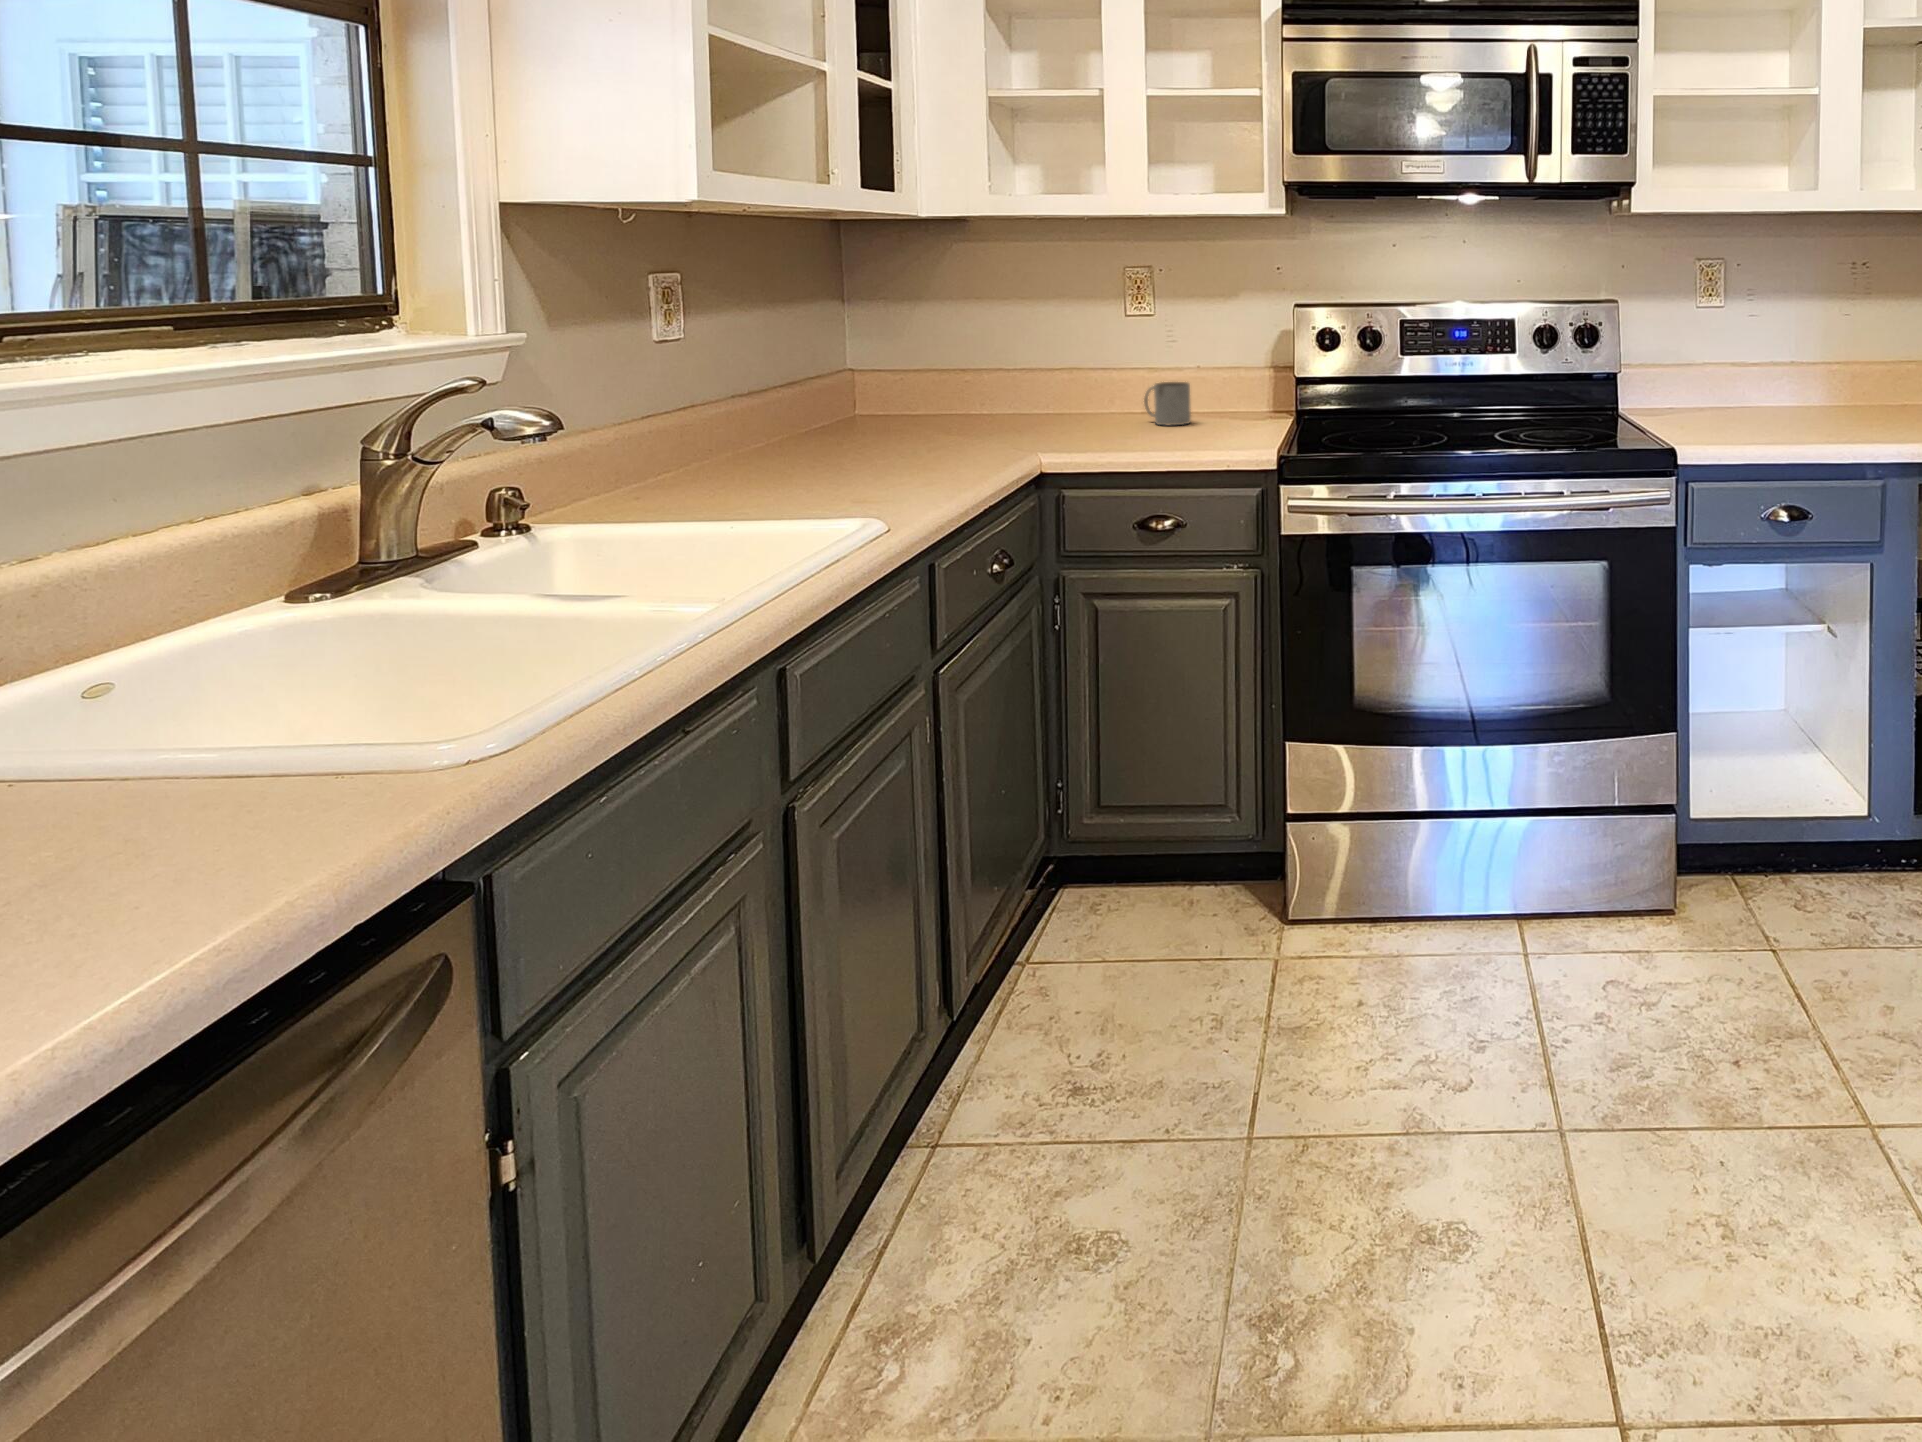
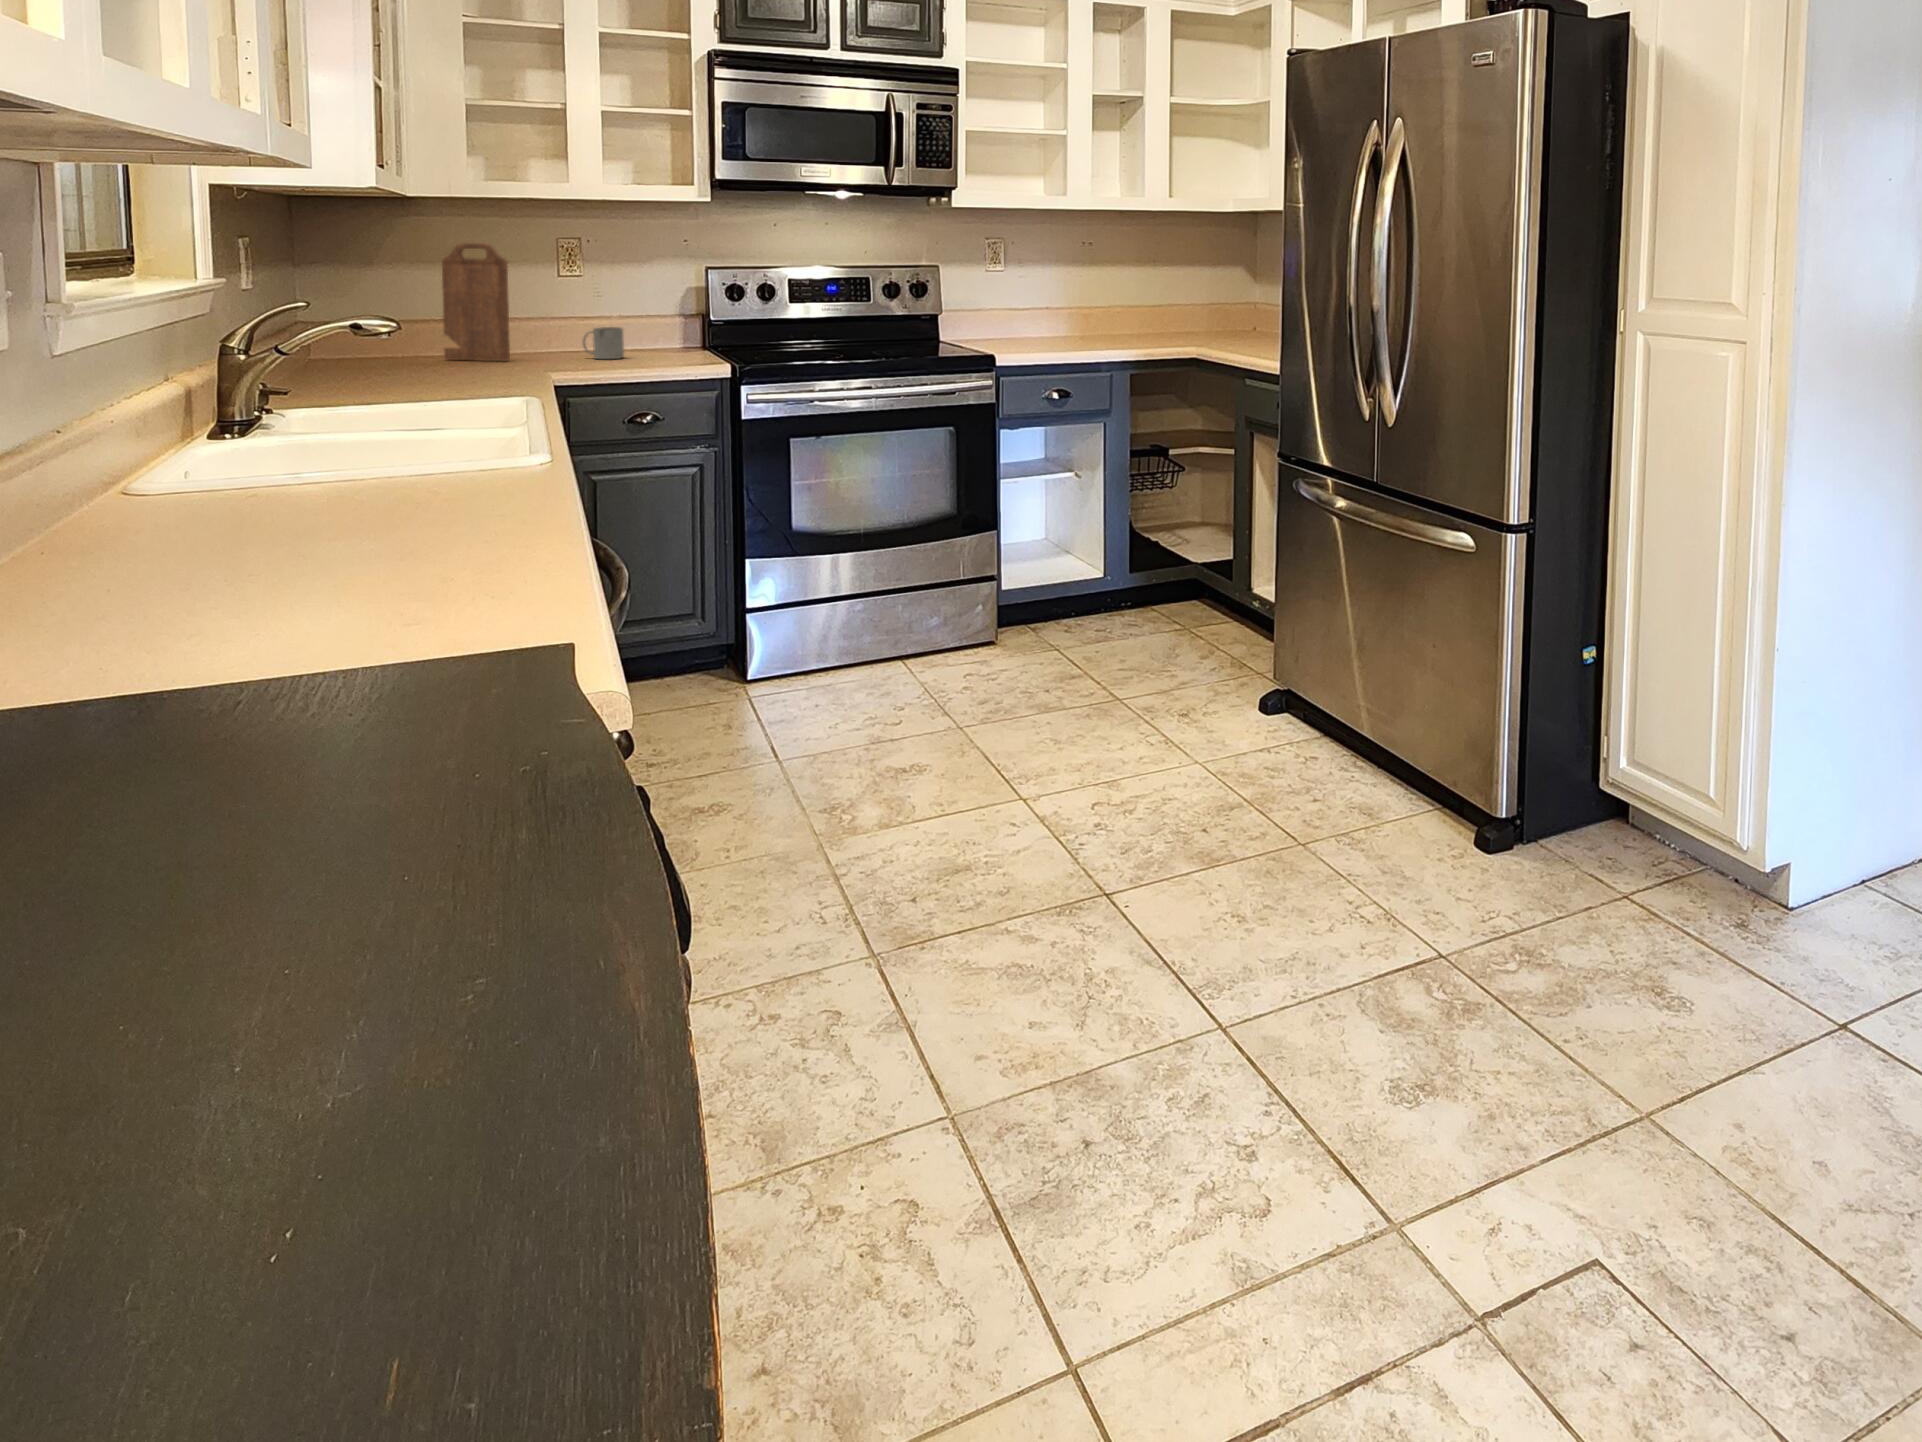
cutting board: none [993,273,1058,423] -> present [442,243,510,361]

